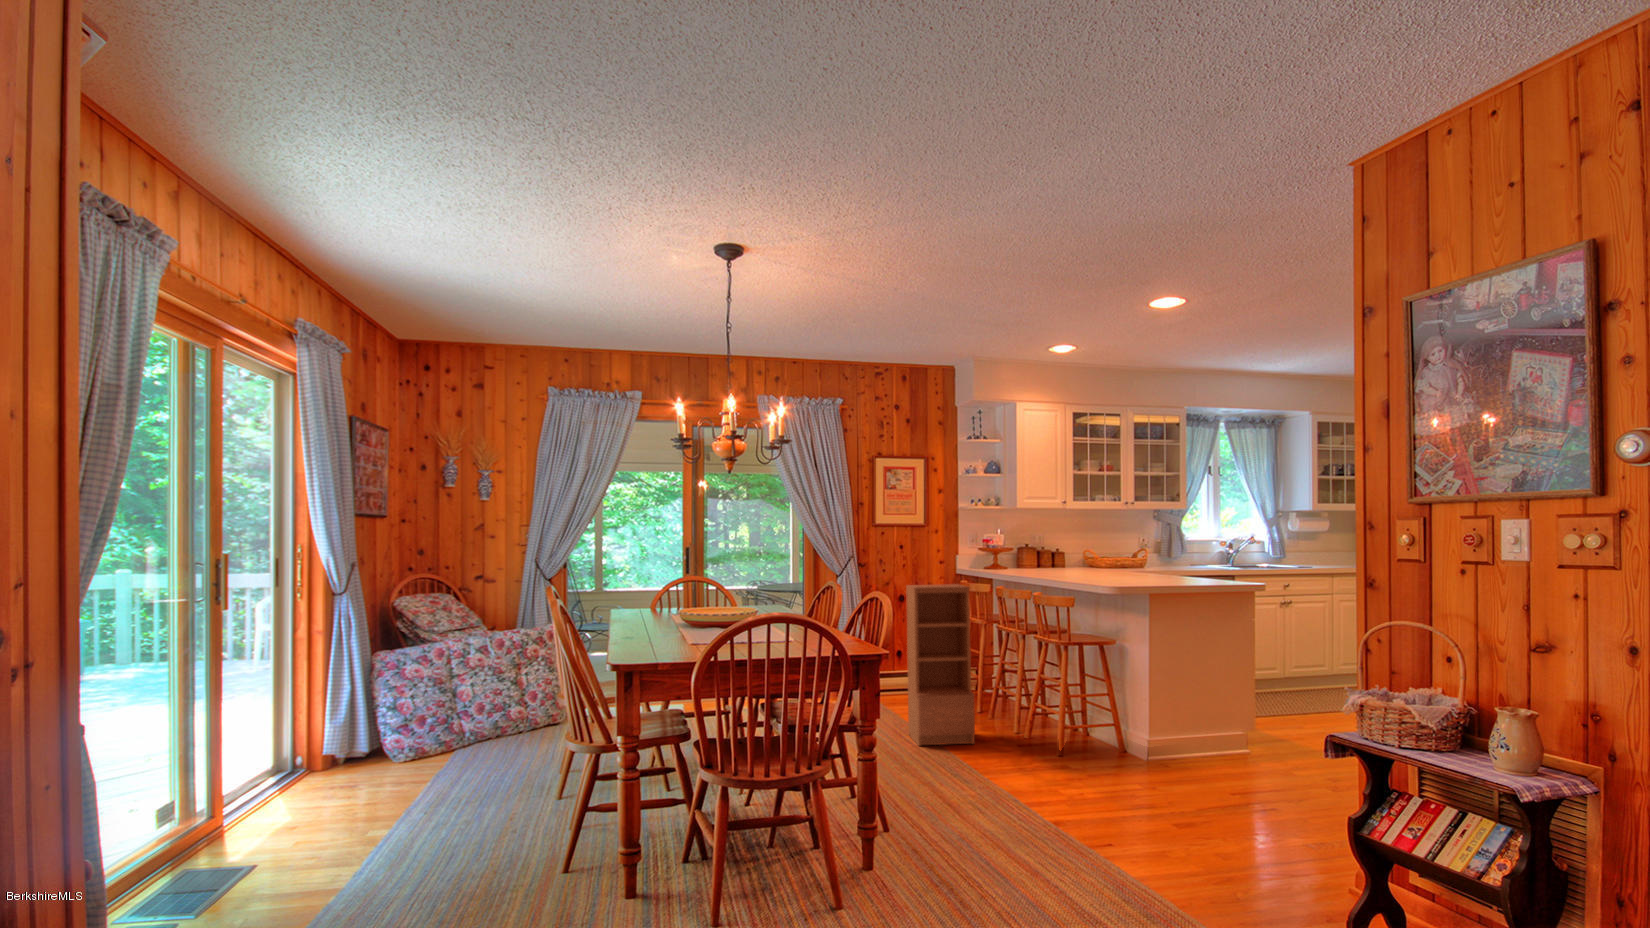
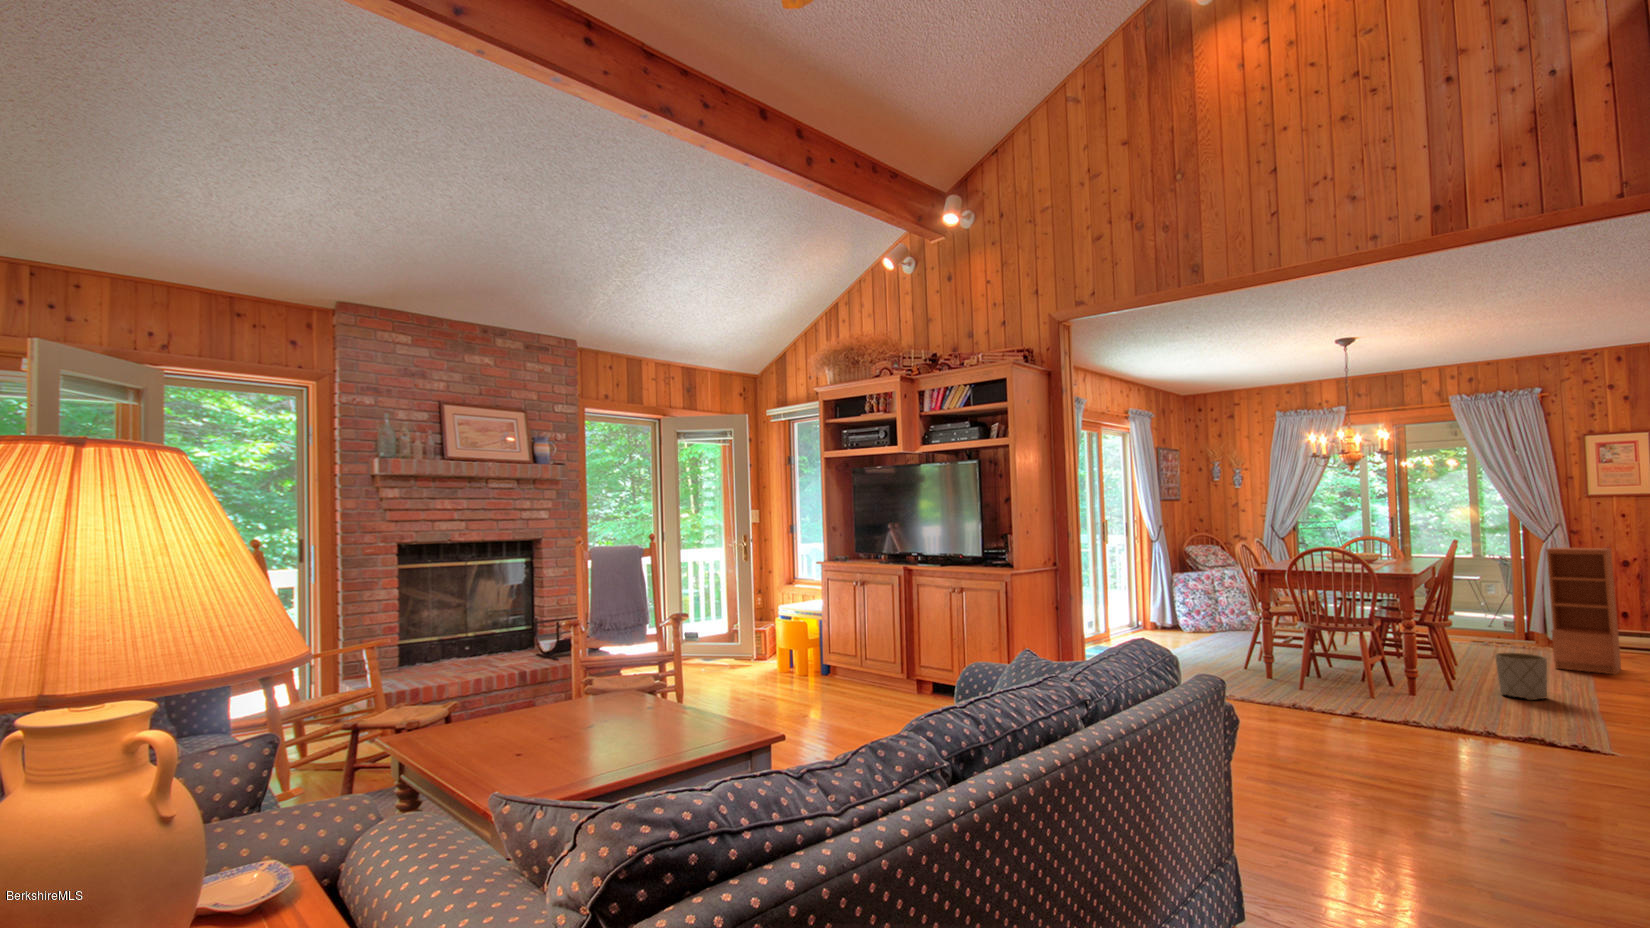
planter: none [953,748,1014,827] -> present [1495,653,1547,700]

